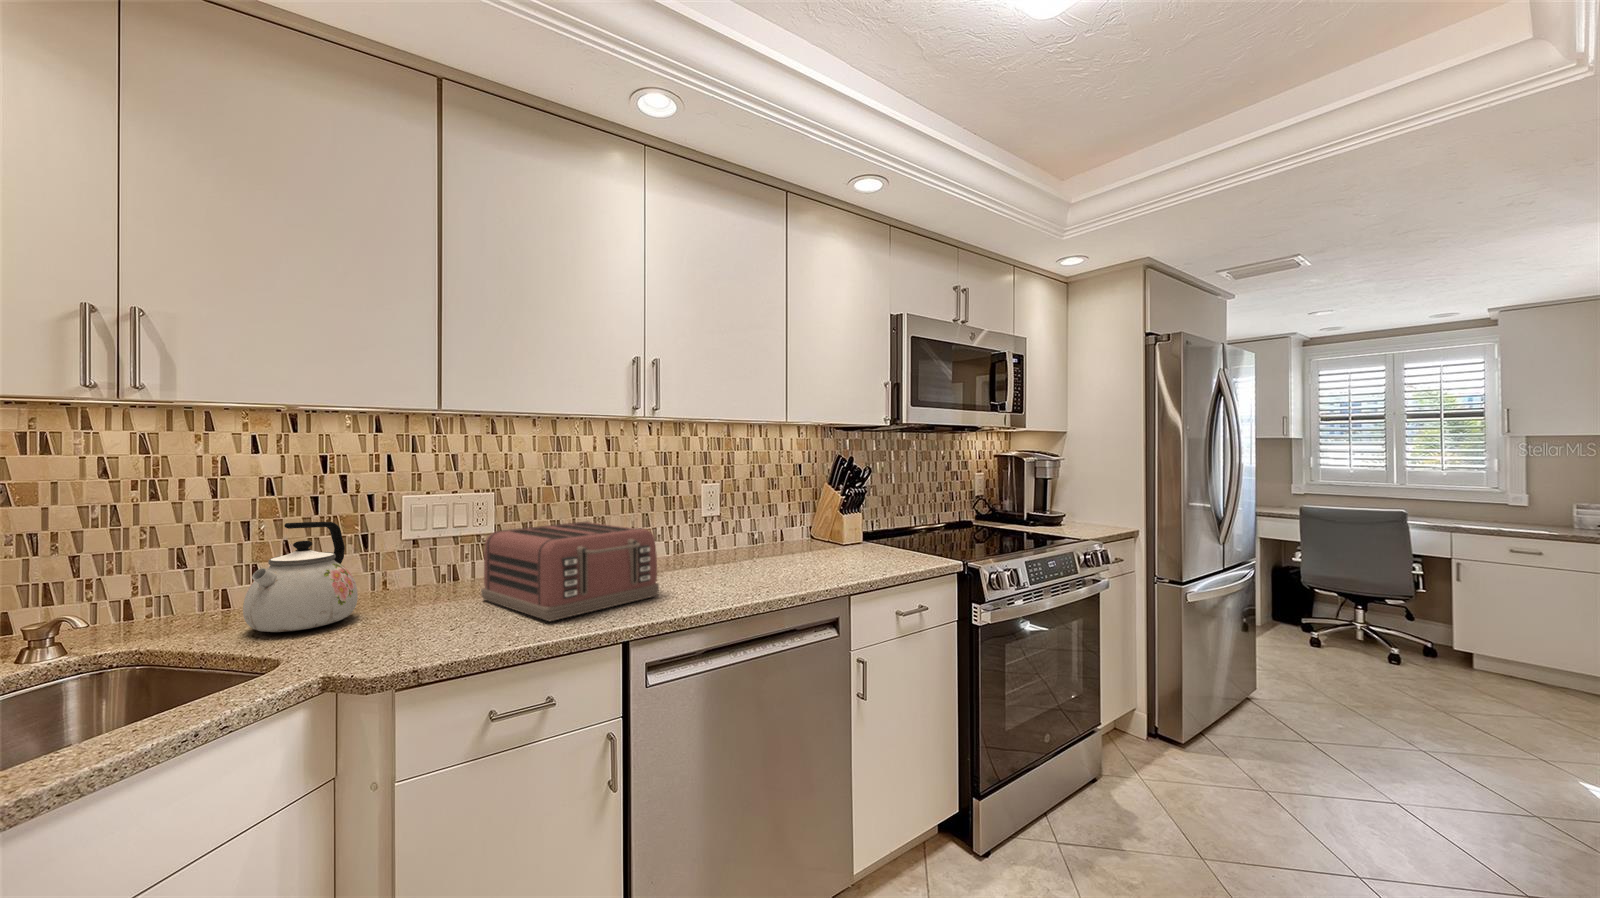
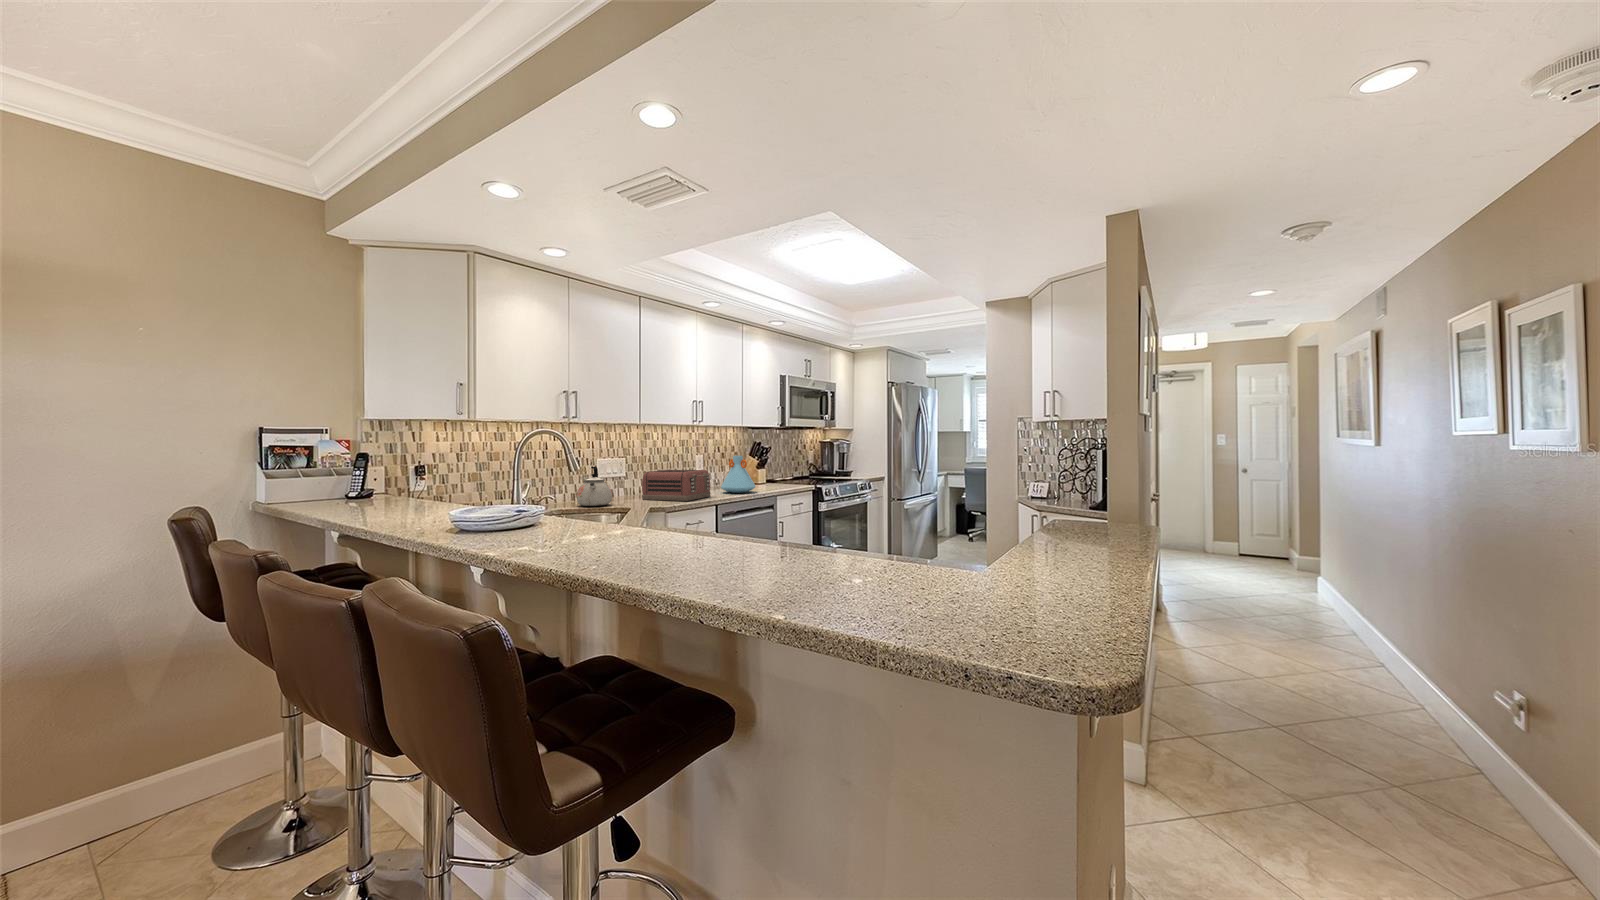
vase: none [711,491,796,583] -> present [721,456,756,493]

